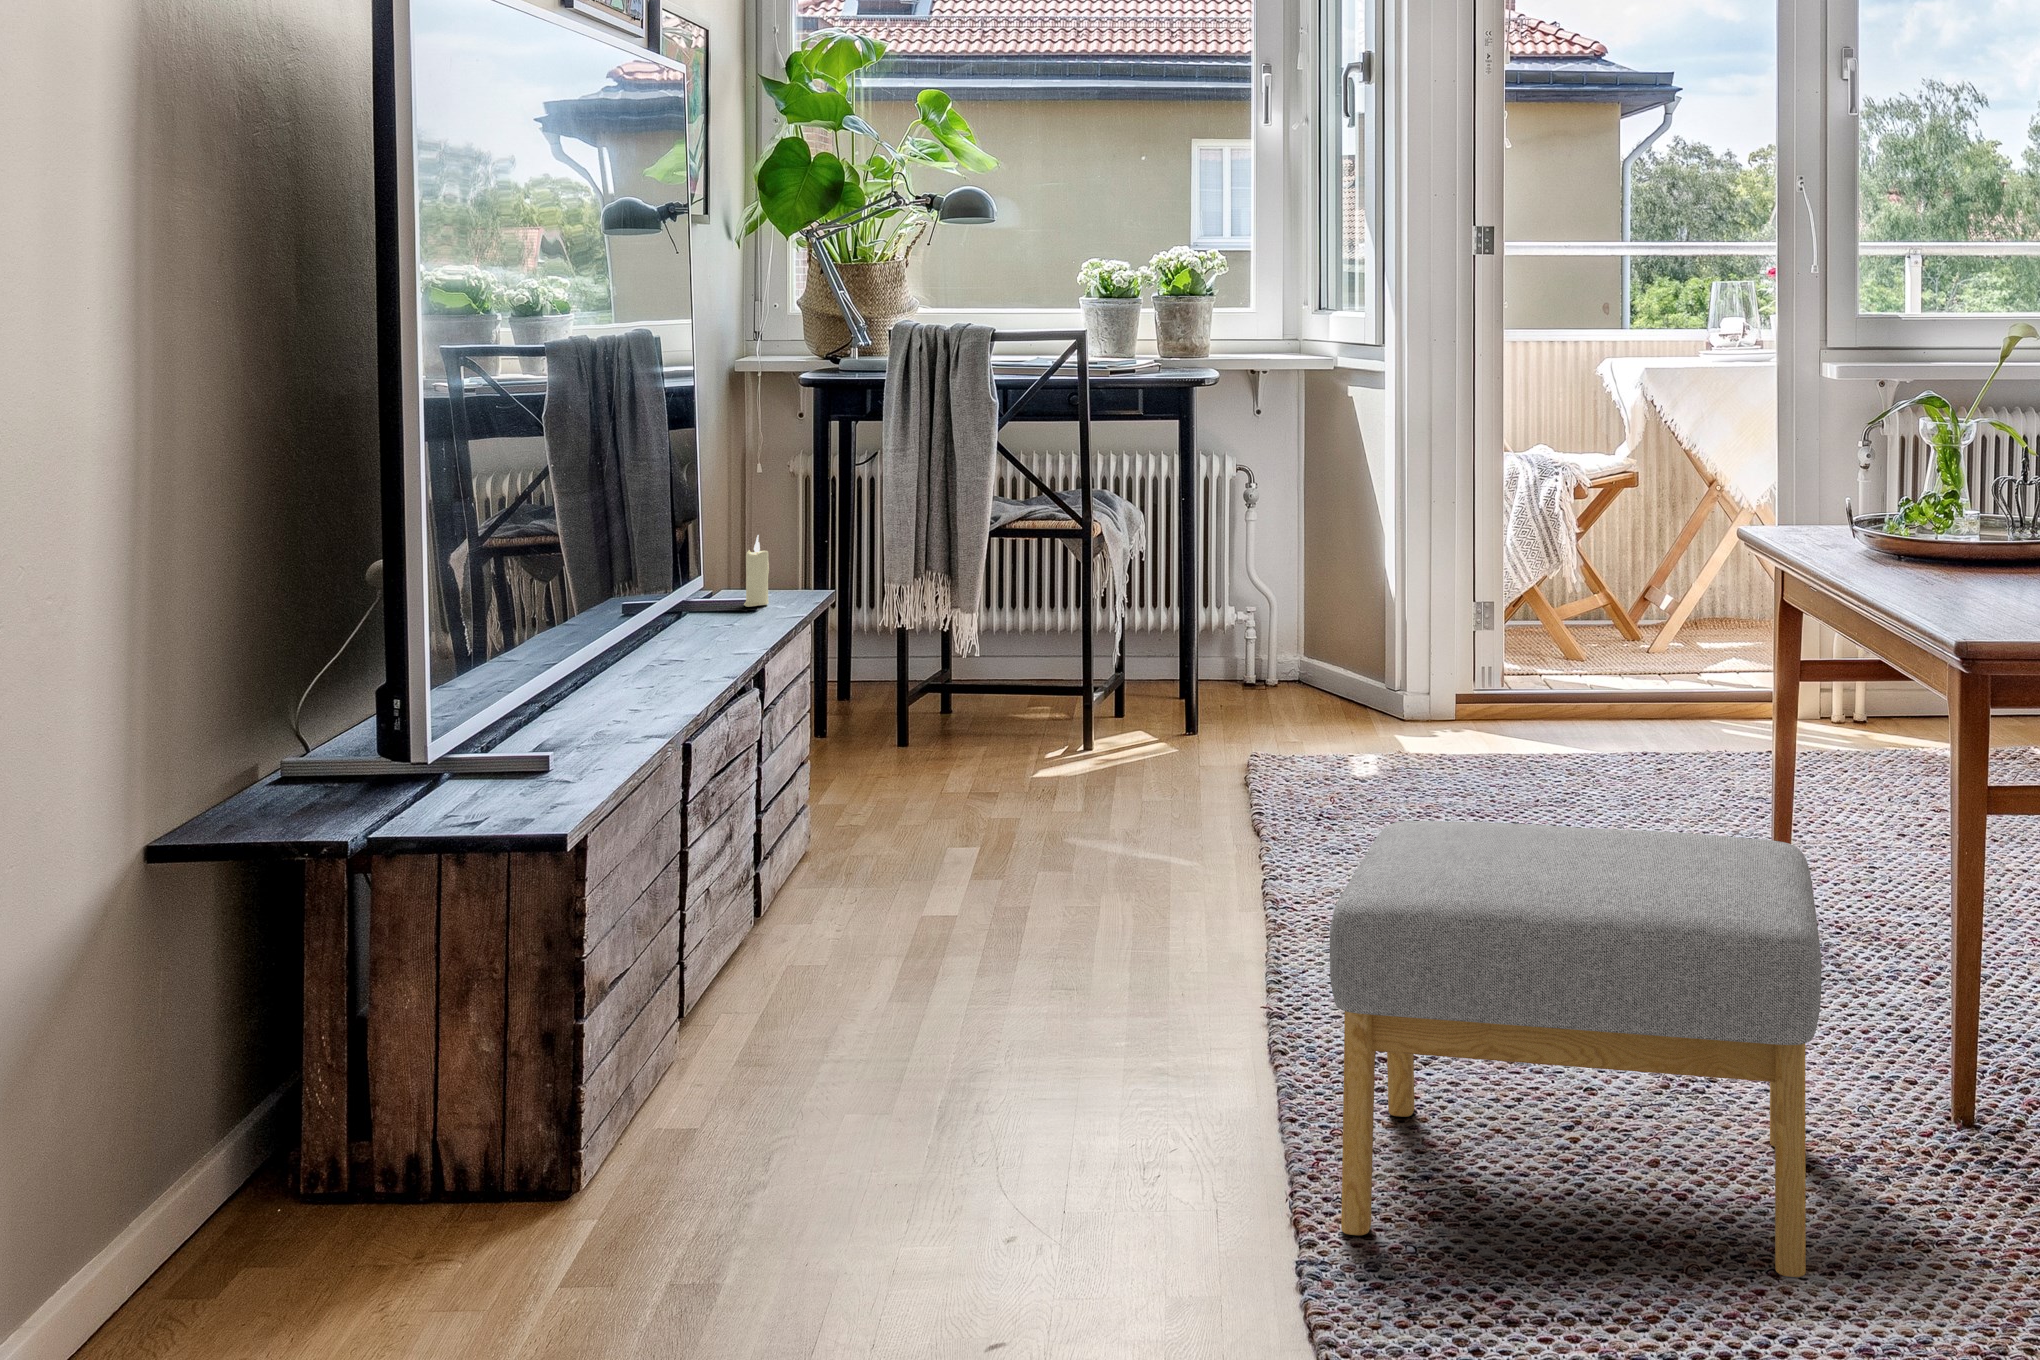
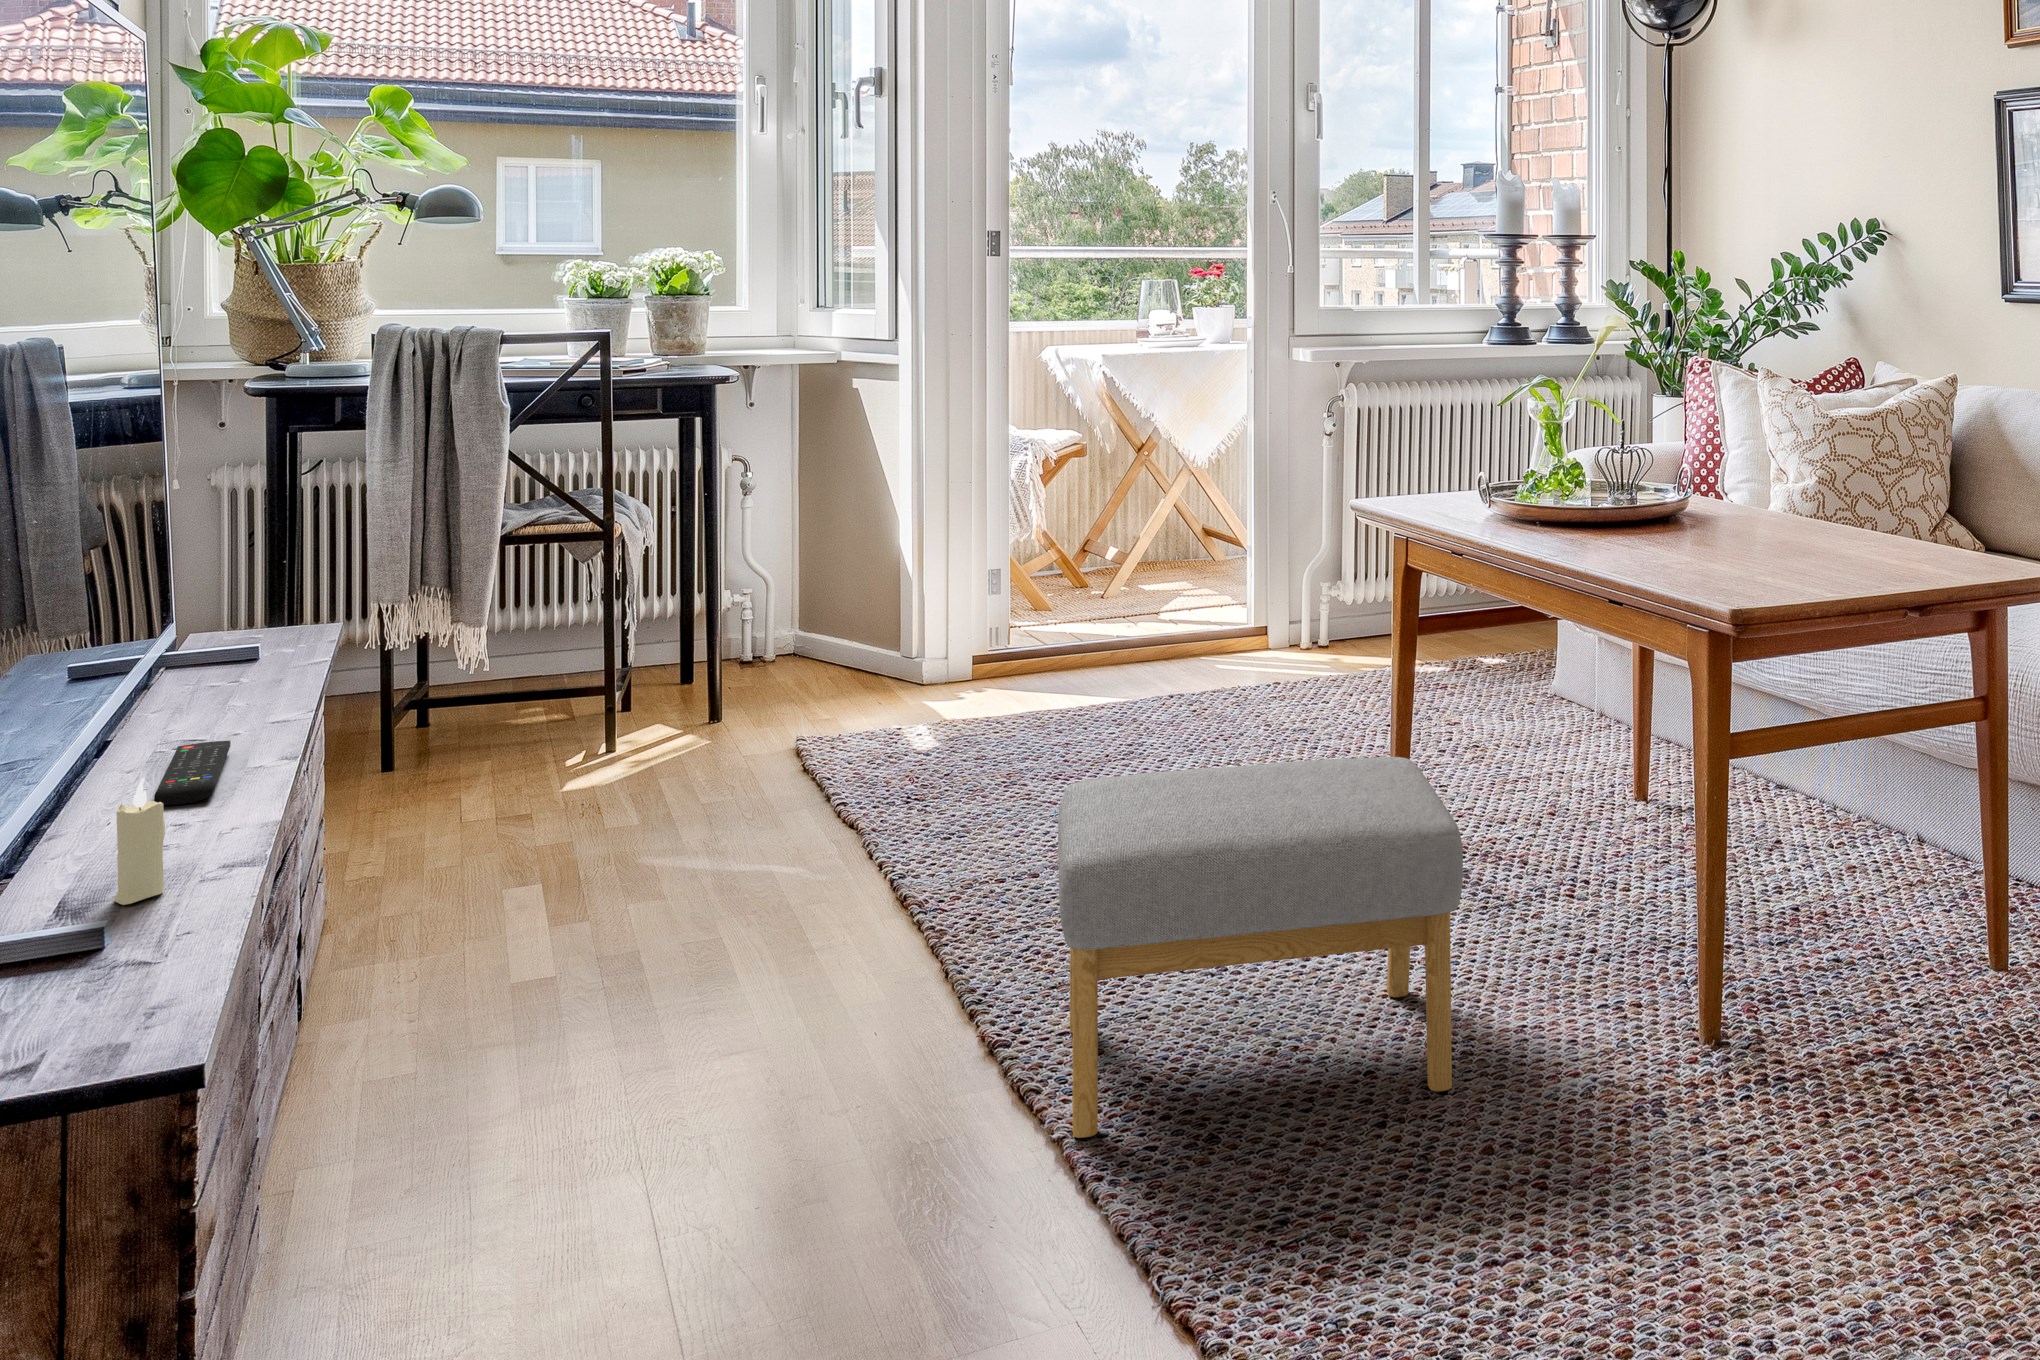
candle: present [744,535,769,607] -> present [113,778,165,905]
remote control: none [566,683,657,733] -> present [154,741,230,805]

